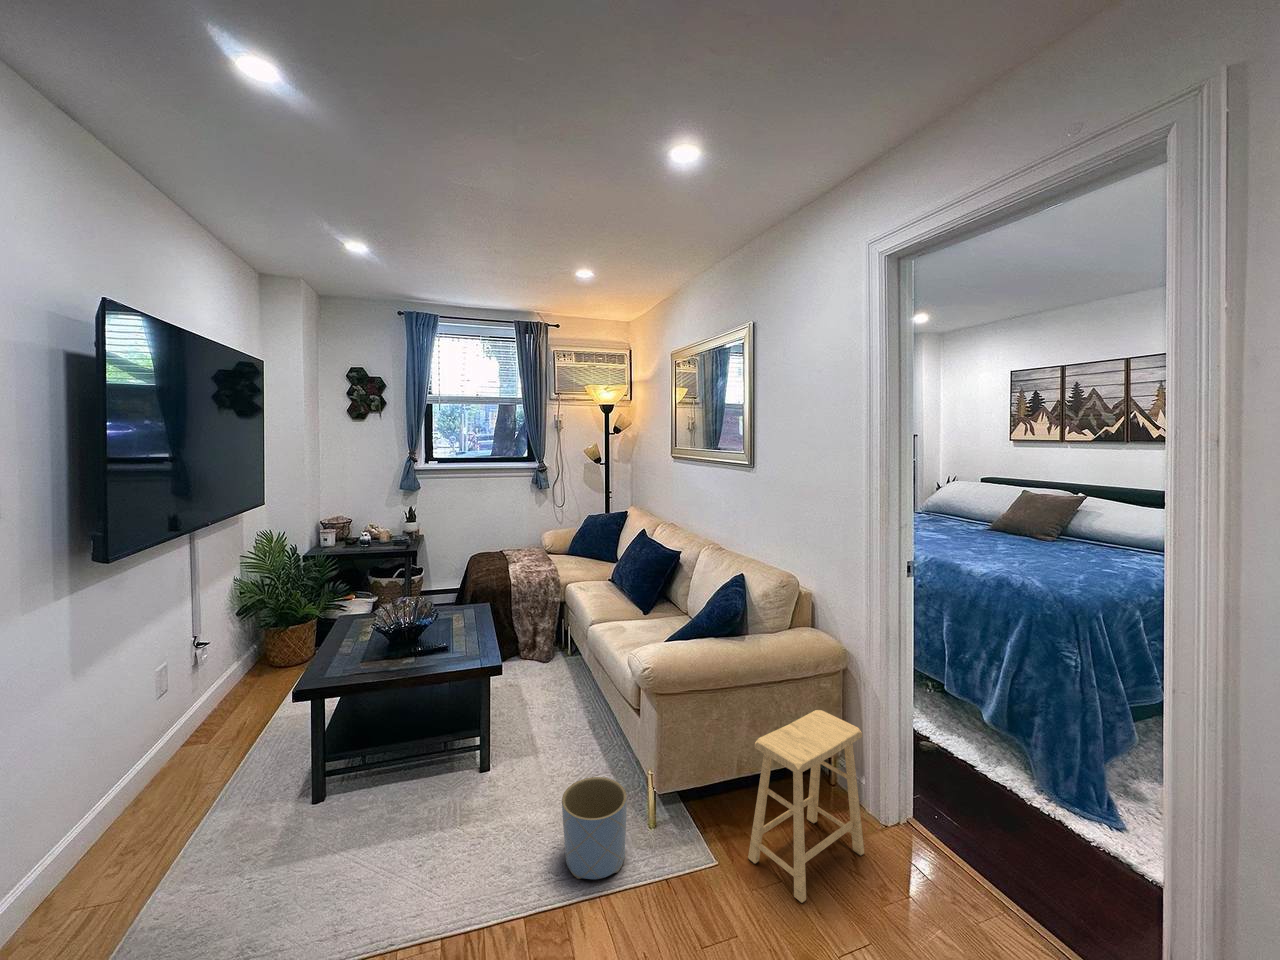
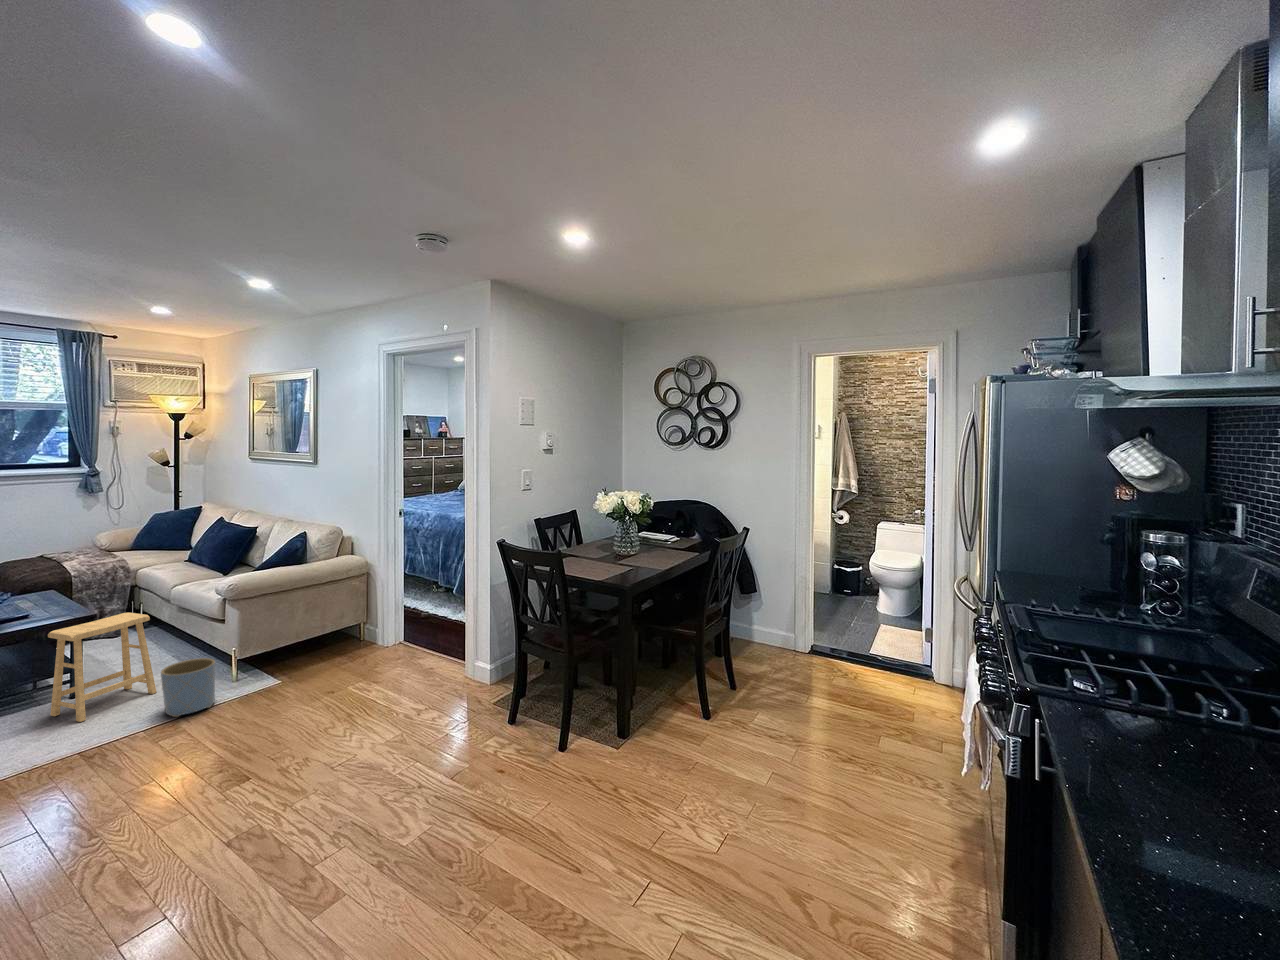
footstool: present [748,710,864,903] -> present [48,612,157,722]

